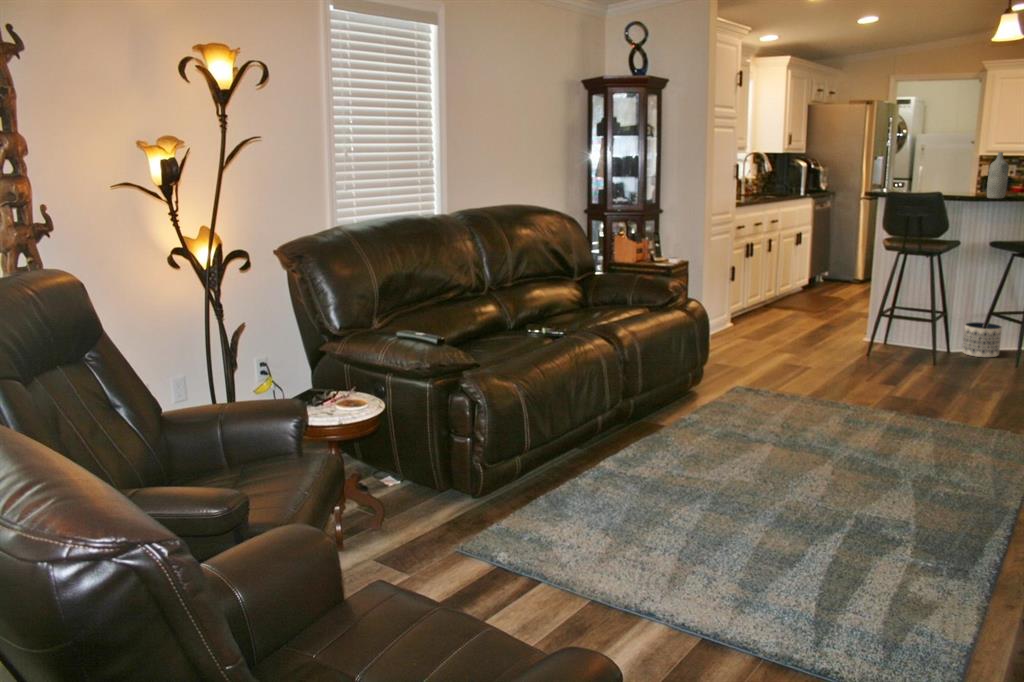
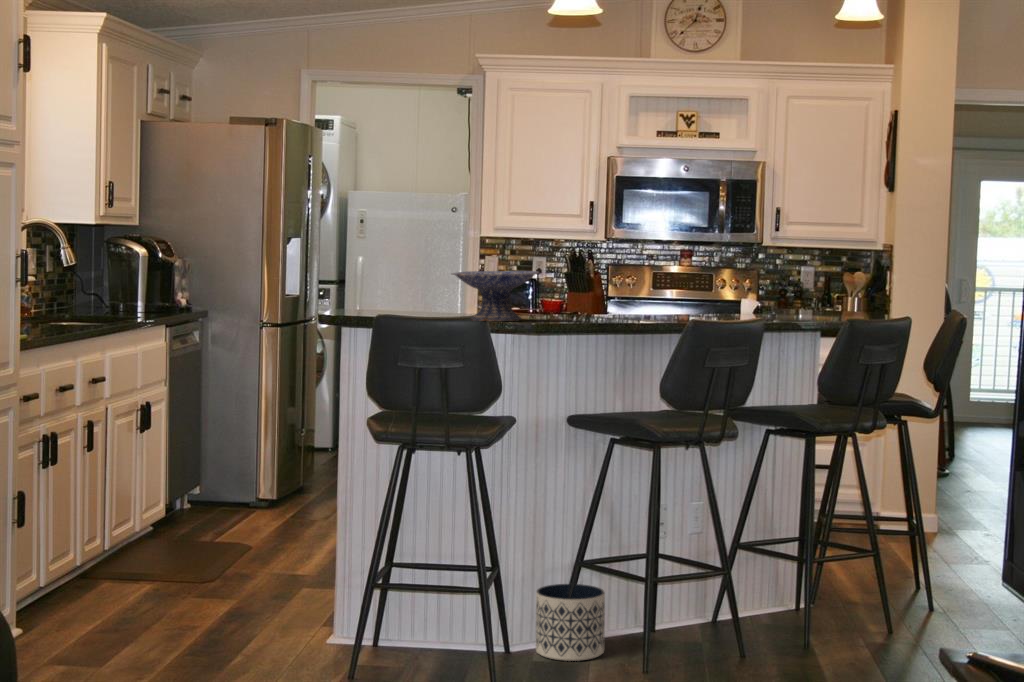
bottle: present [987,152,1008,198] -> none [552,231,586,325]
decorative bowl: none [939,172,987,196] -> present [452,271,539,321]

